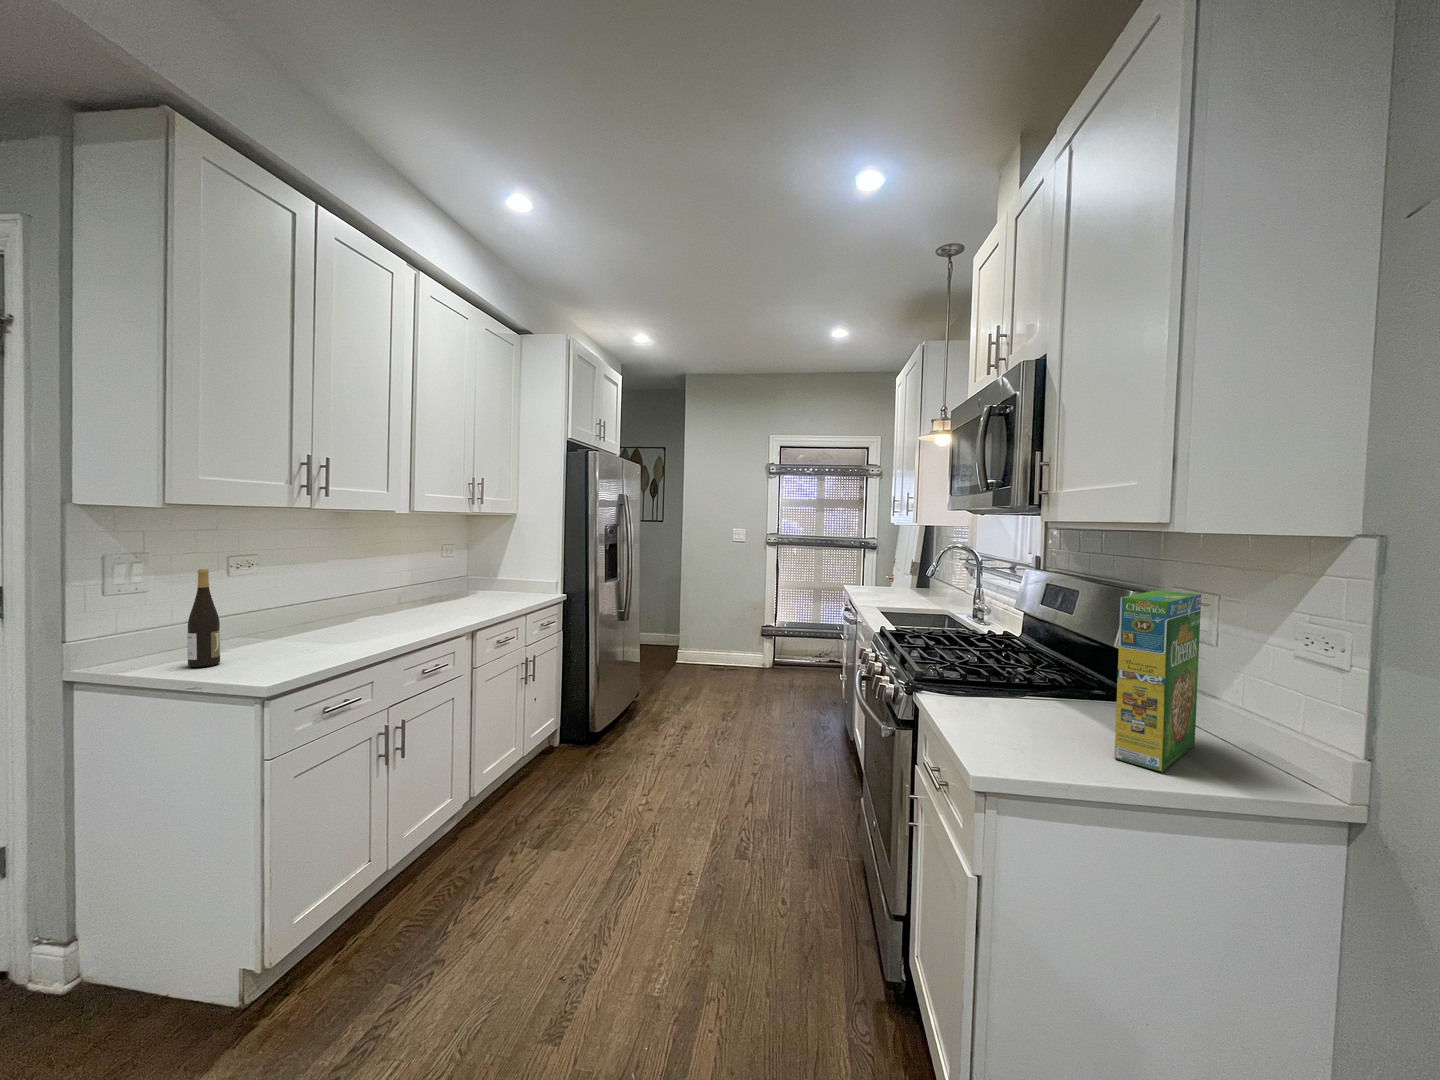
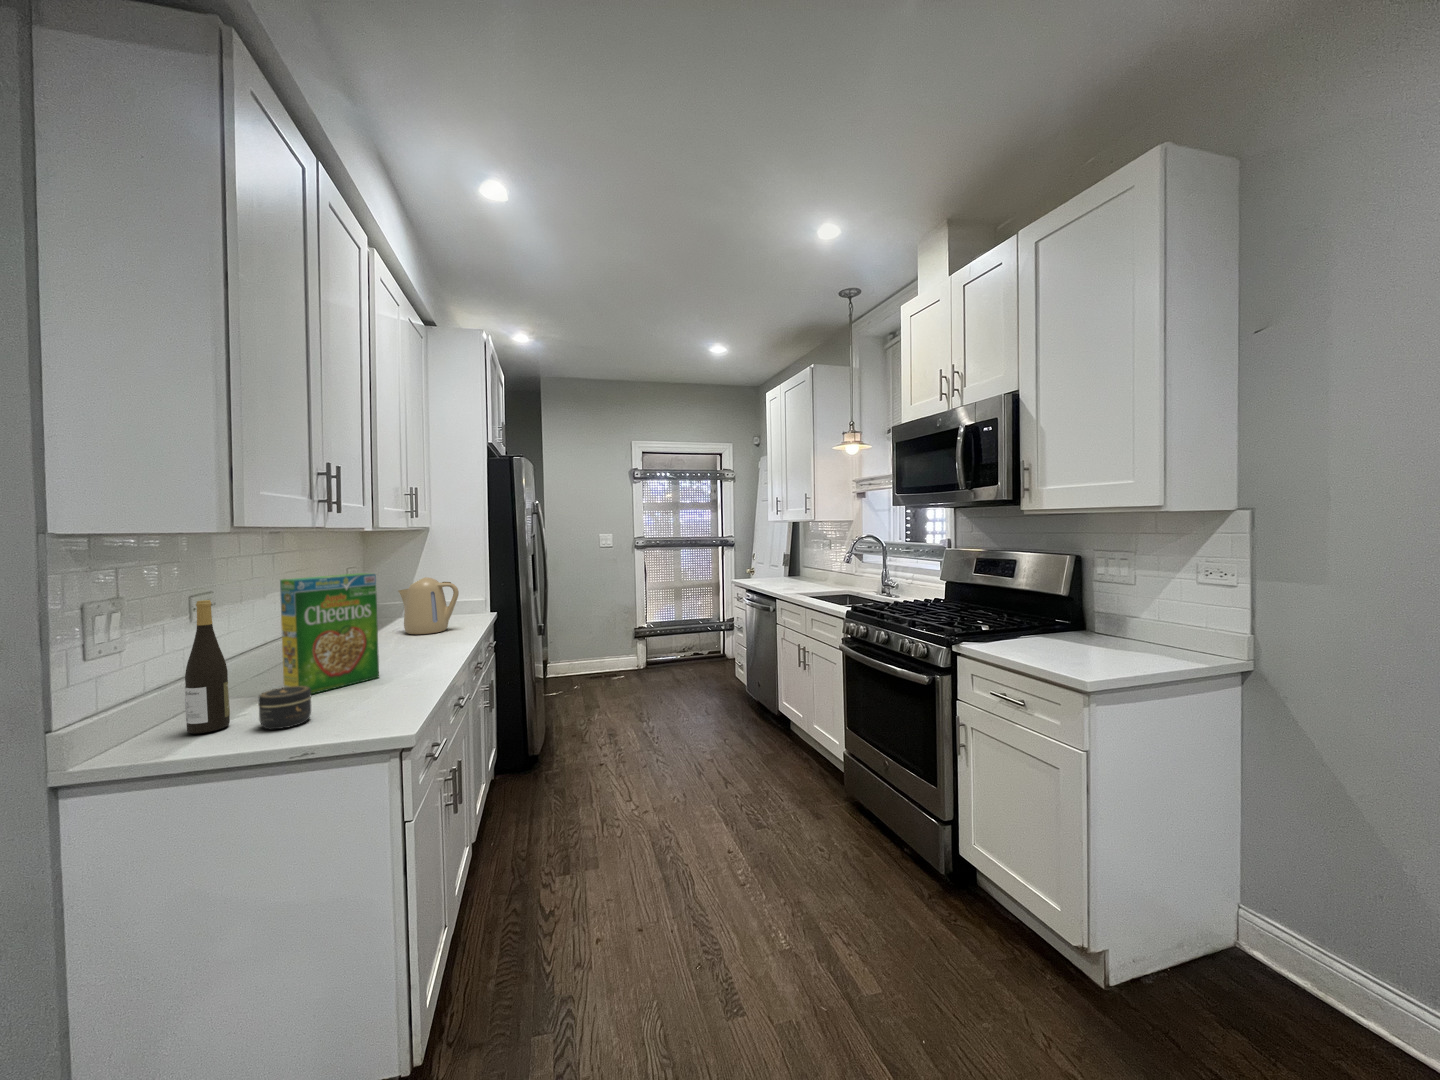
kettle: none [467,562,510,610] -> present [398,577,459,634]
cereal box: present [1114,590,1201,772] -> present [280,573,379,694]
jar: none [222,641,265,672] -> present [258,686,311,729]

